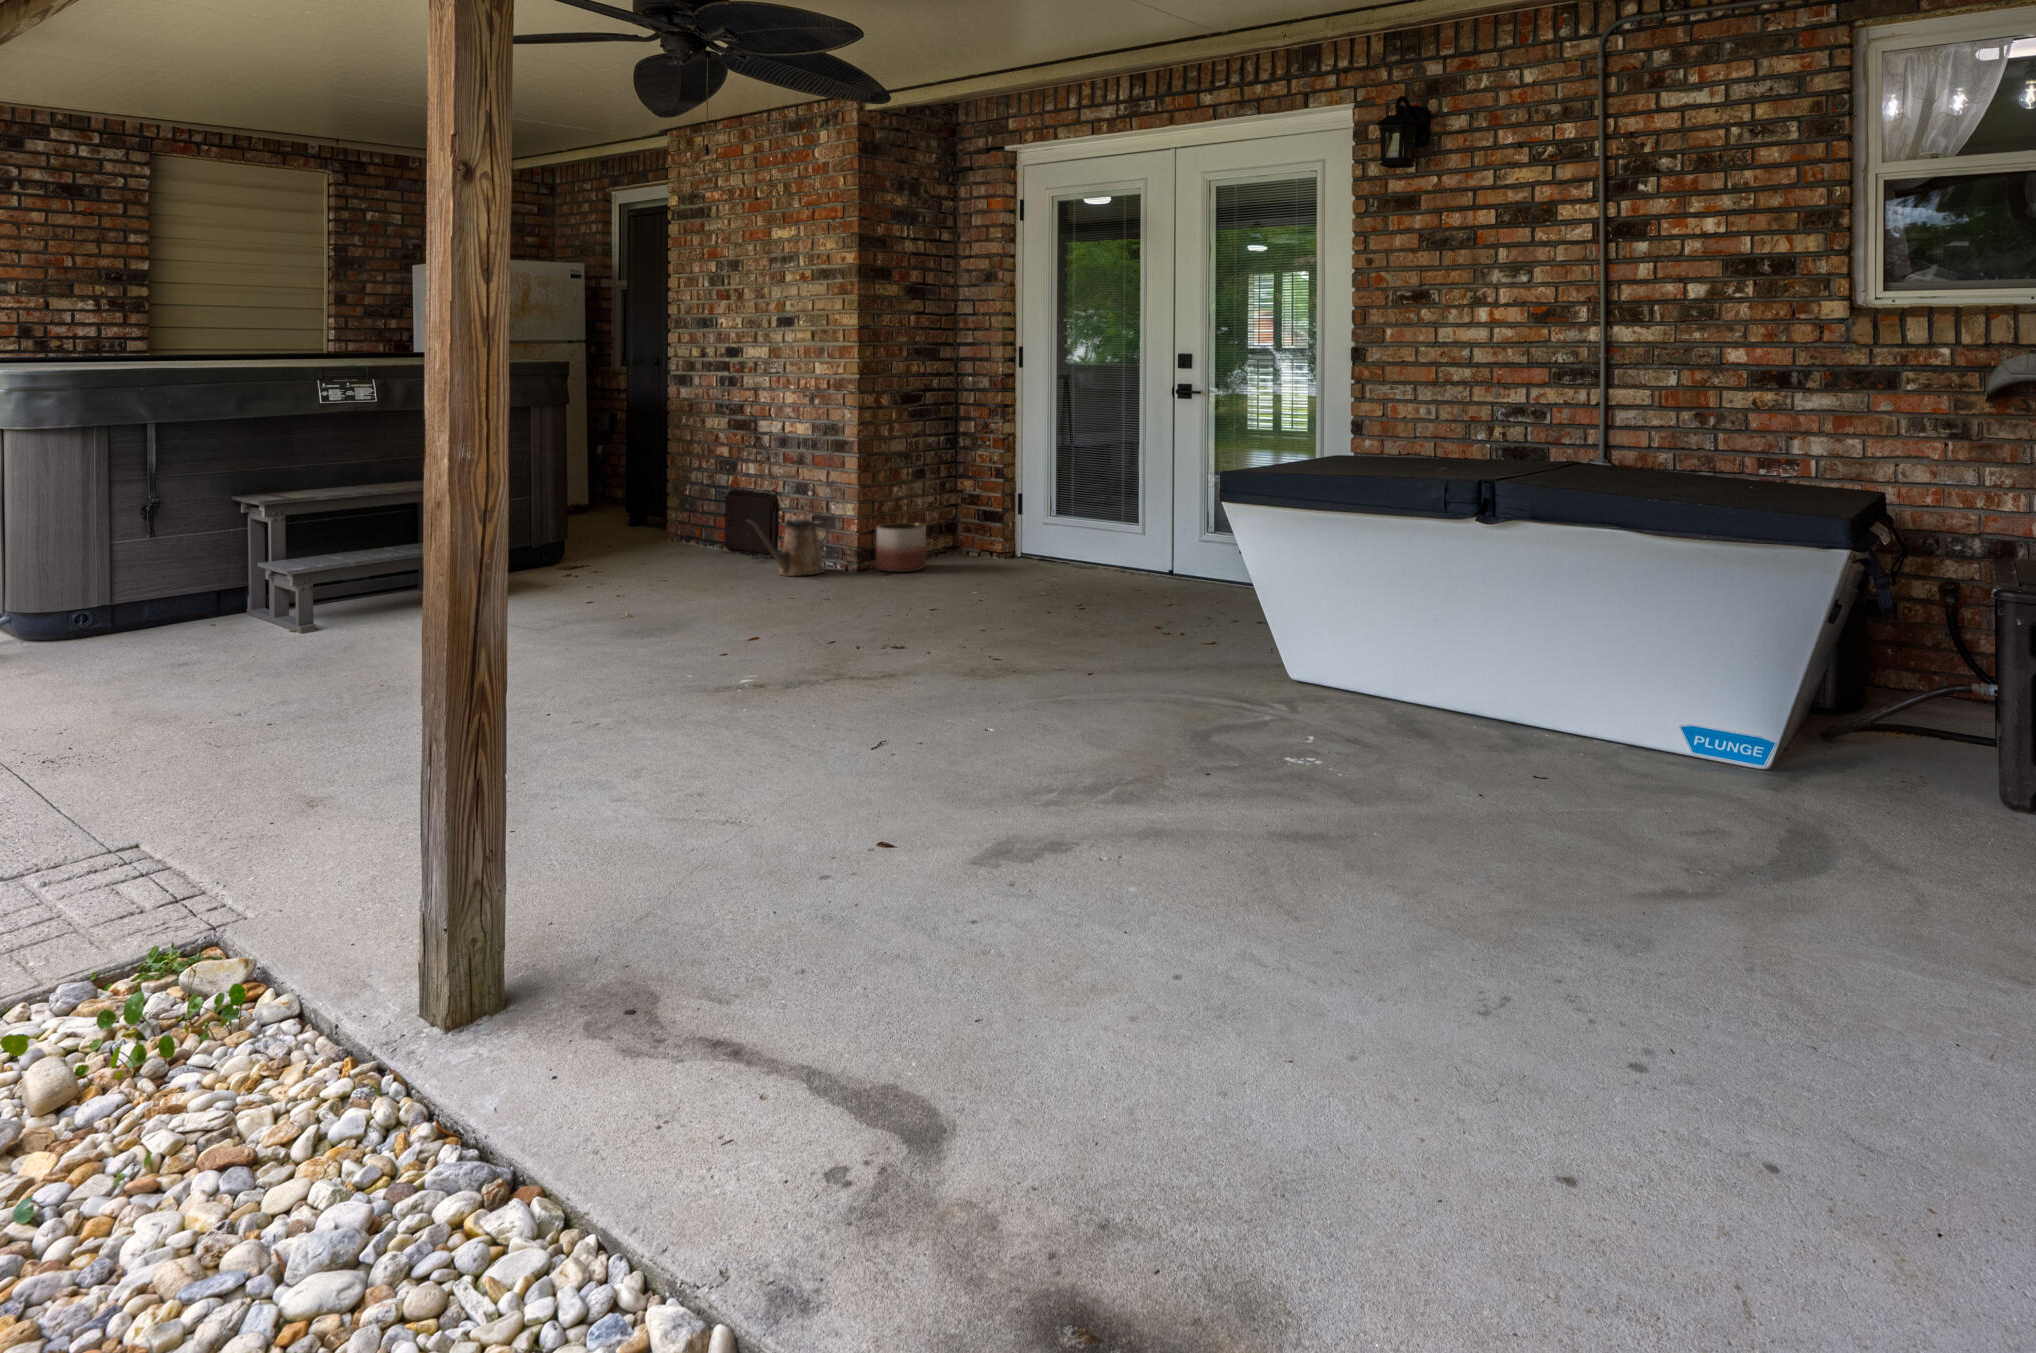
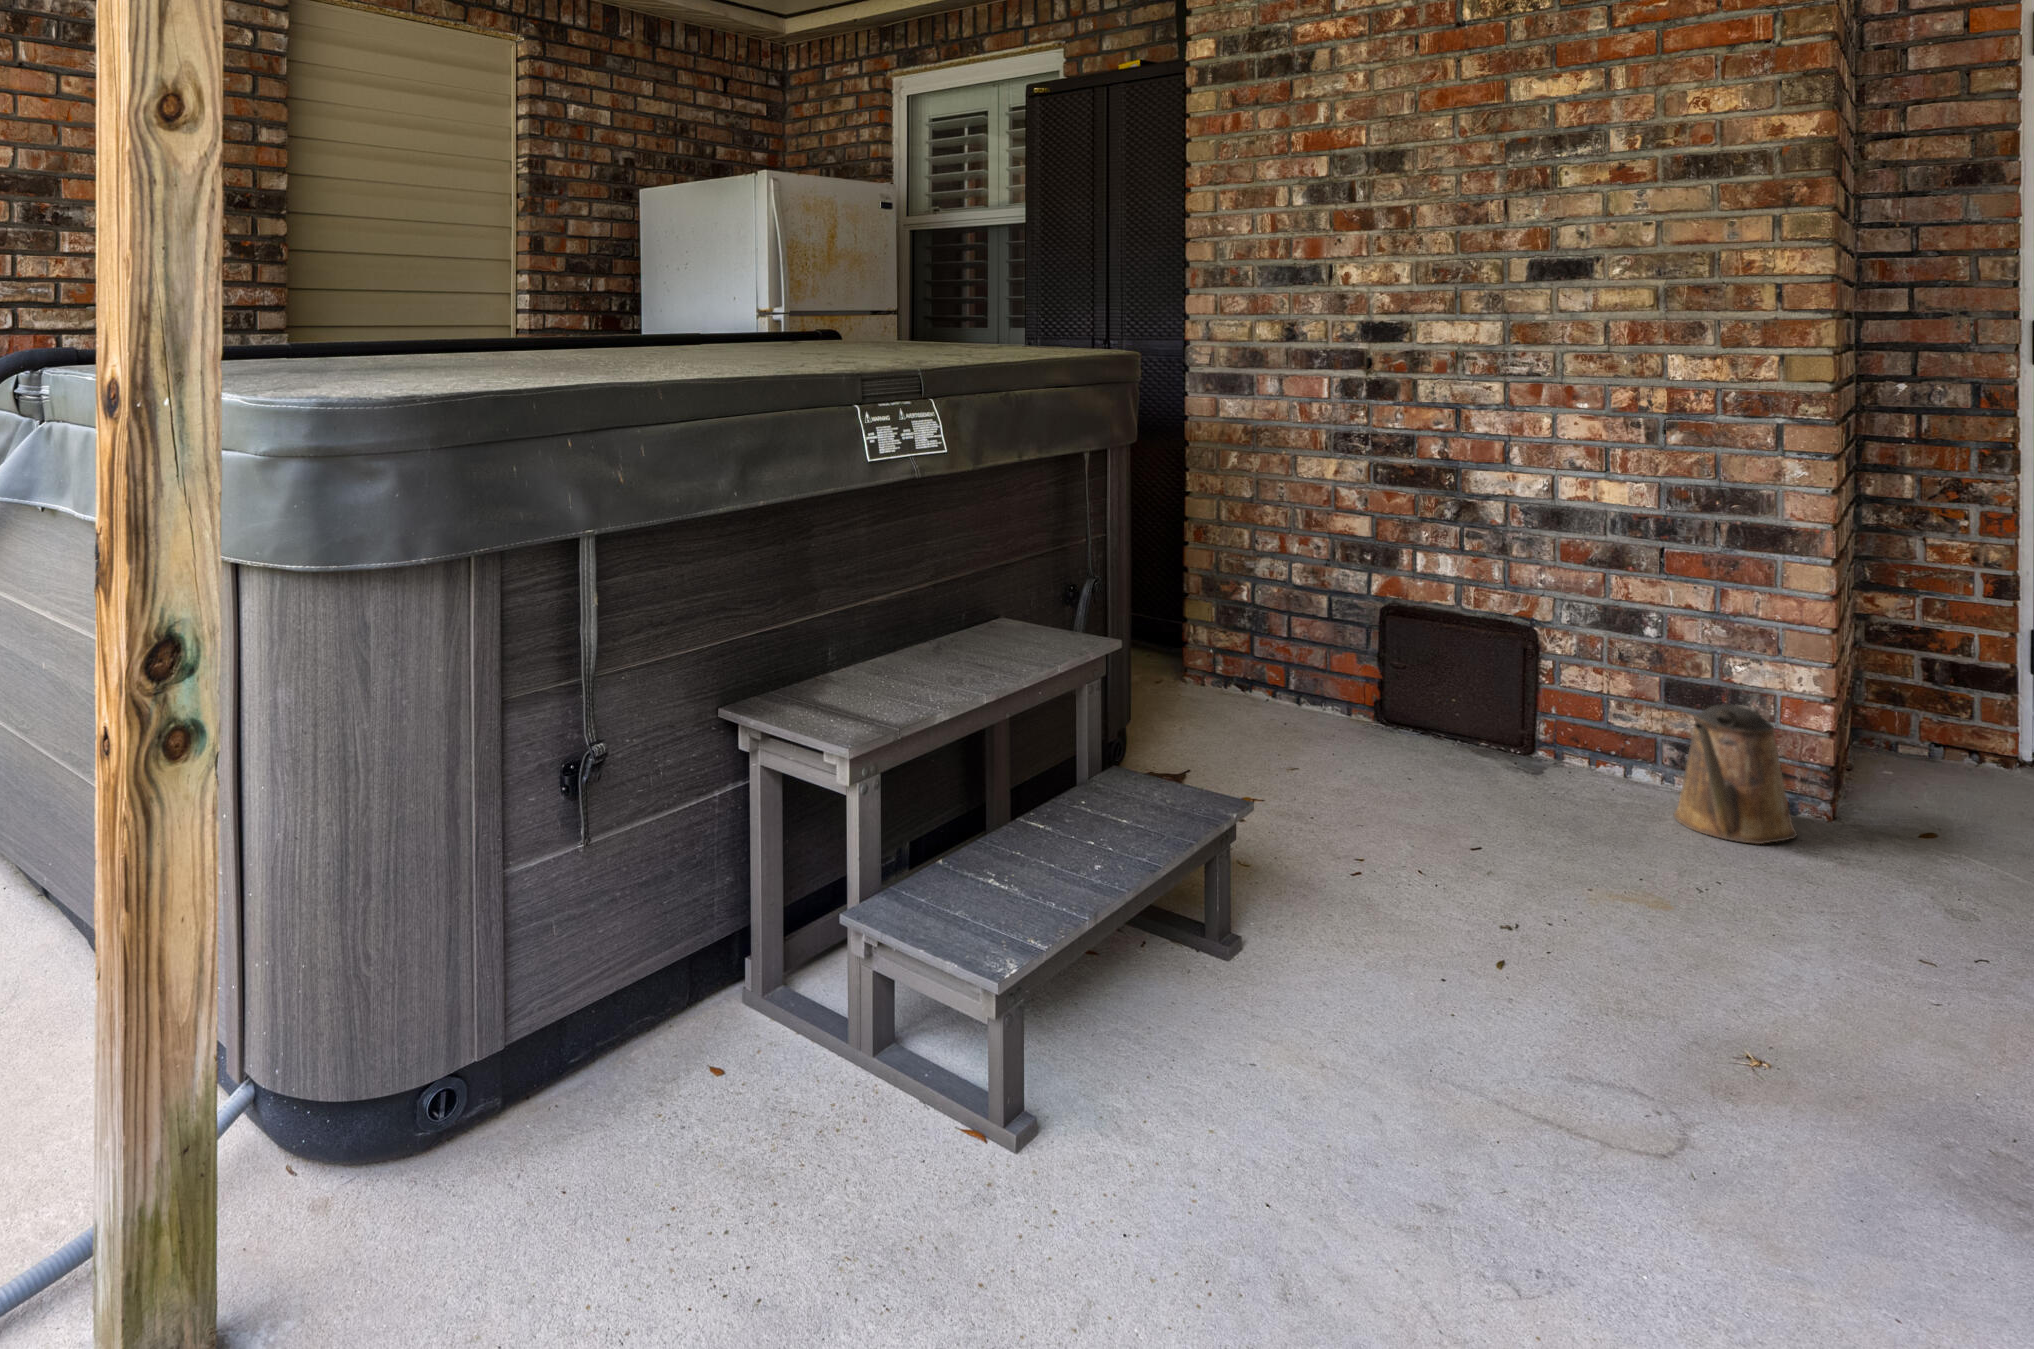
planter: present [876,523,926,572] -> none [1871,709,2015,836]

